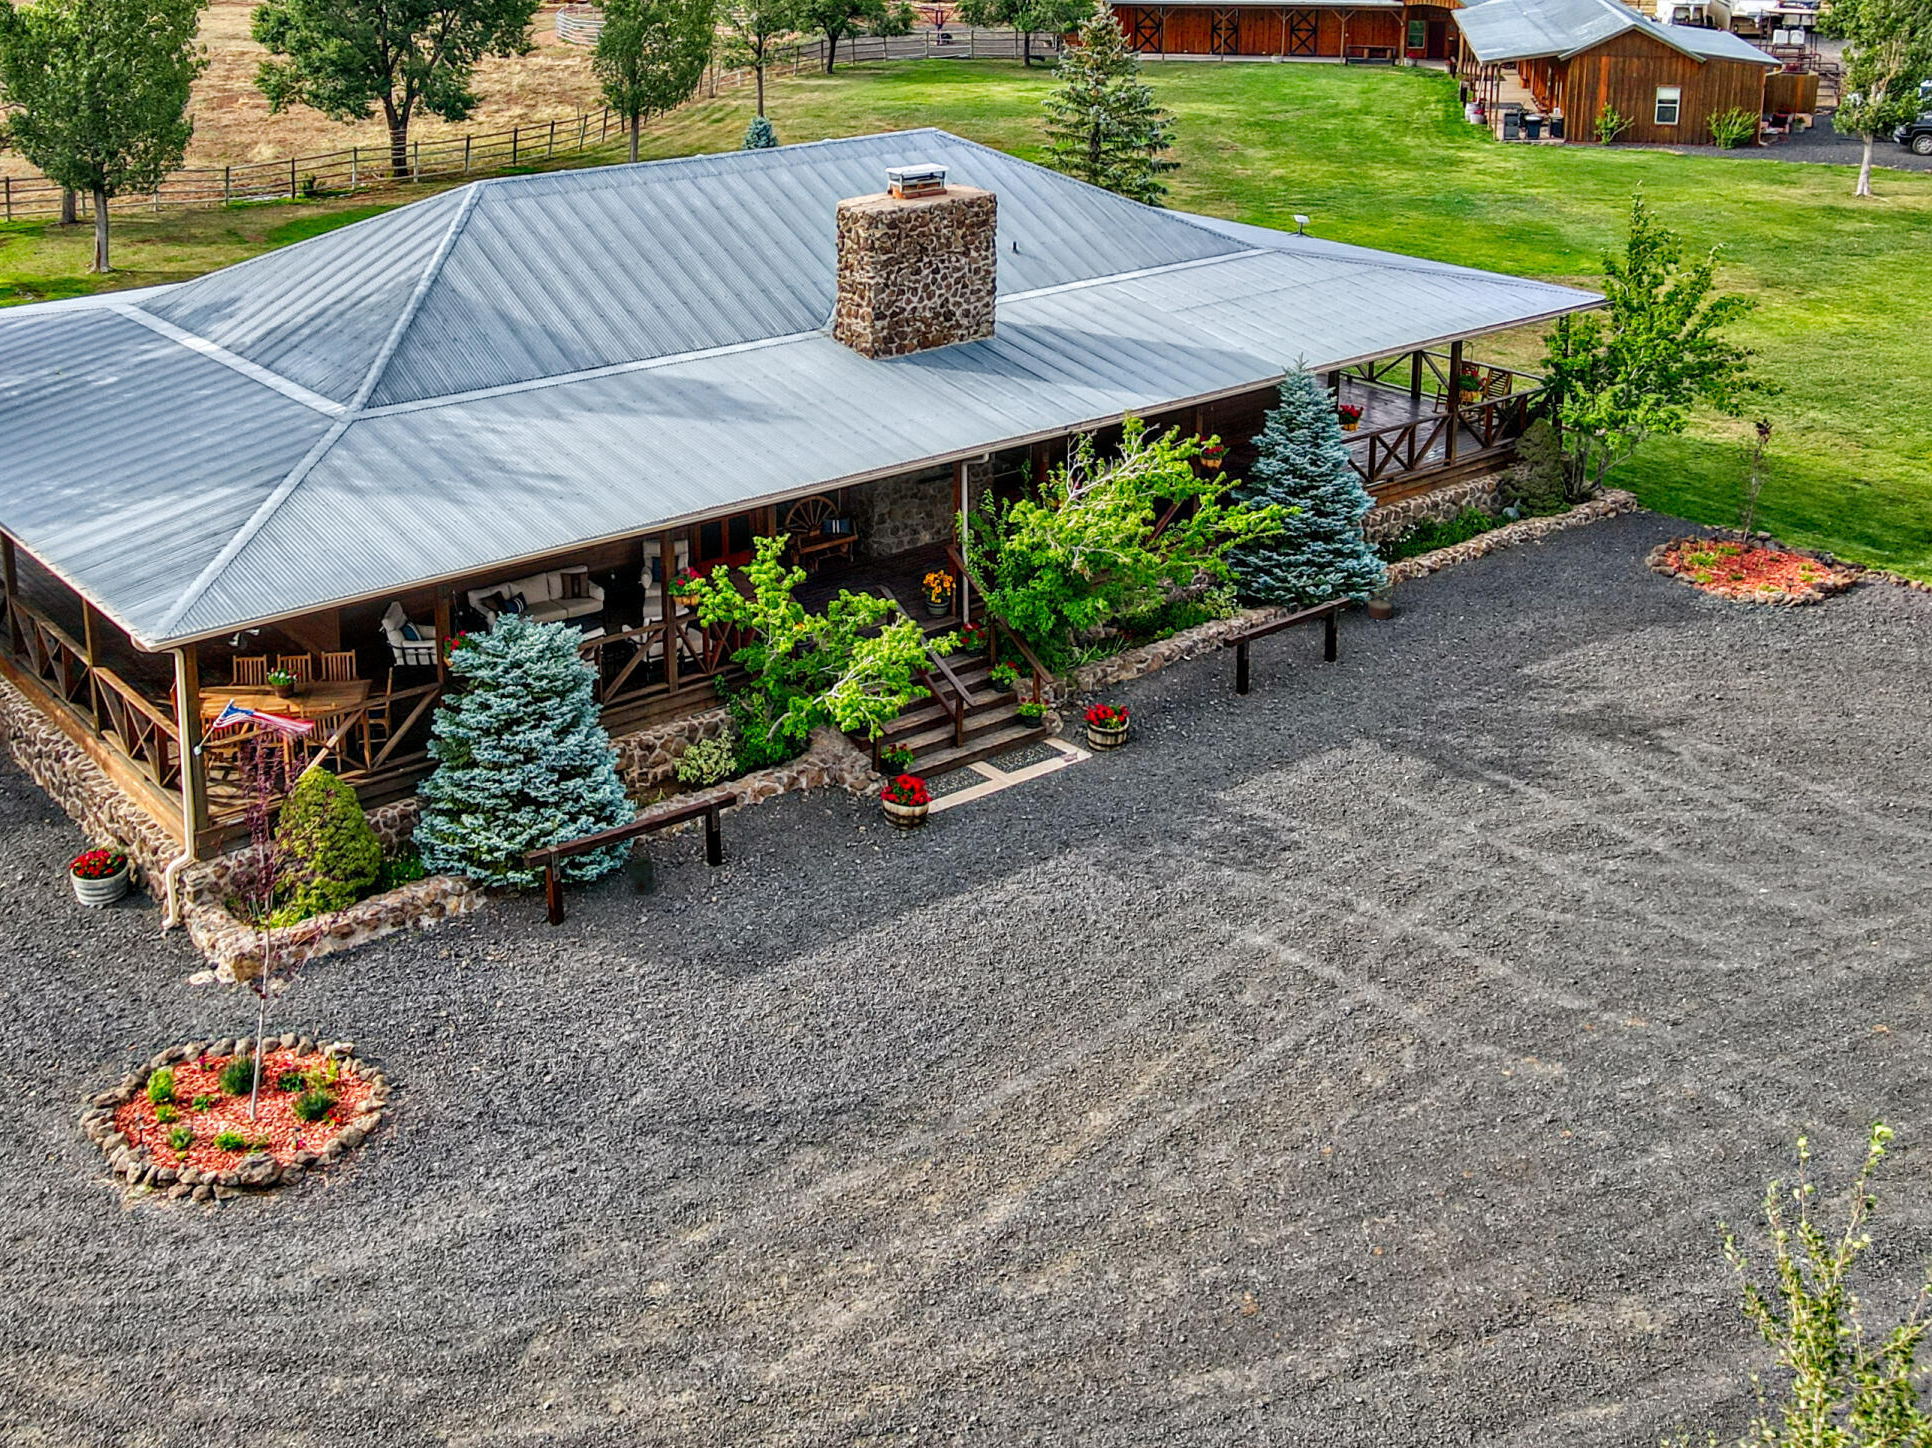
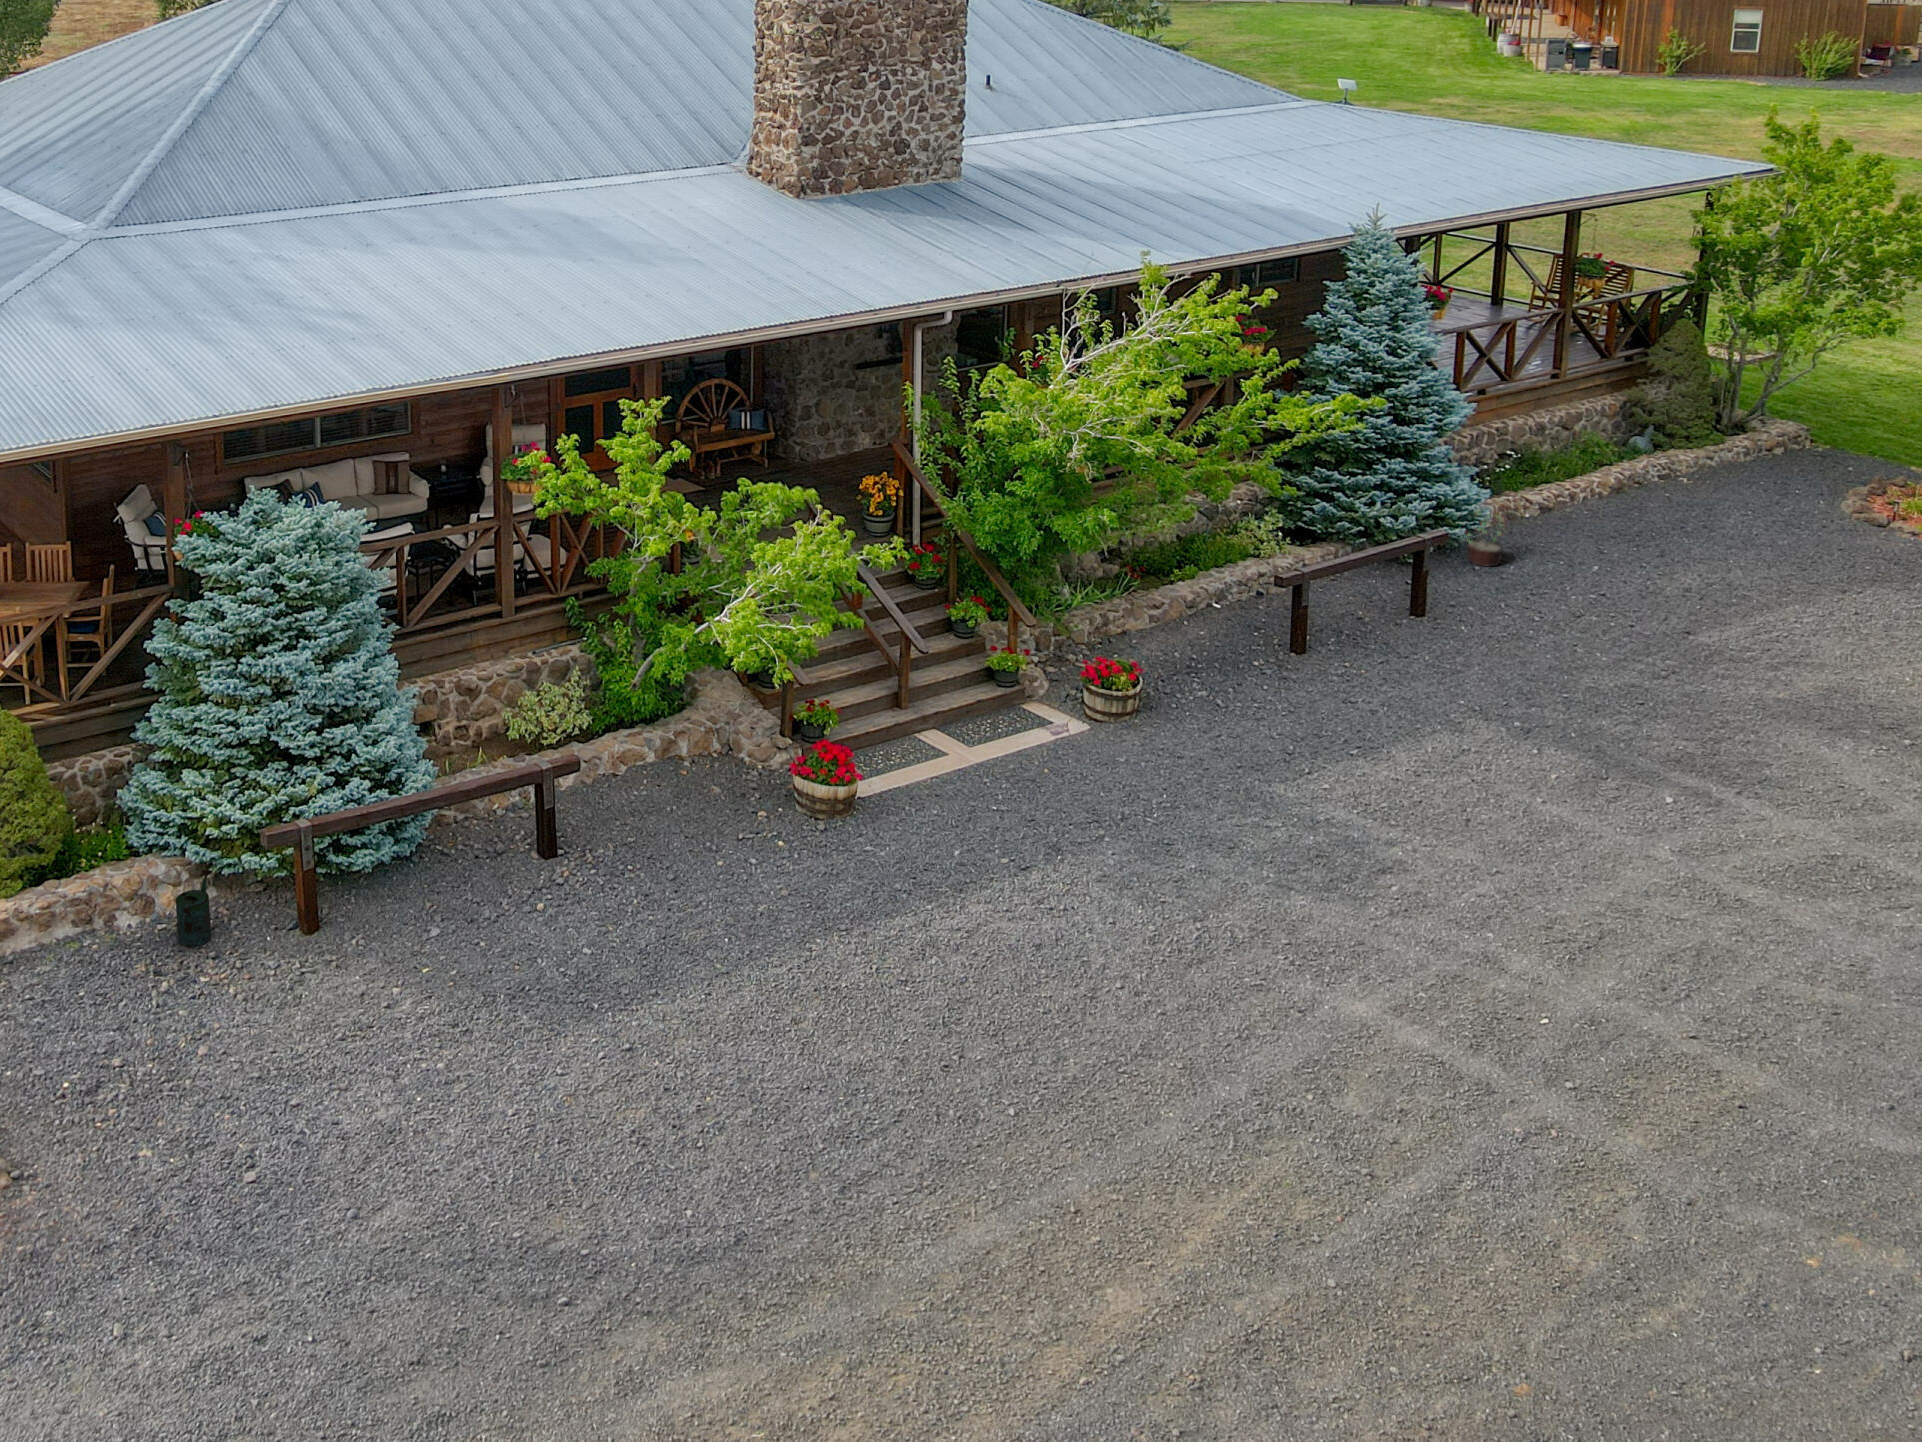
watering can: present [618,851,659,895] -> present [175,870,212,947]

